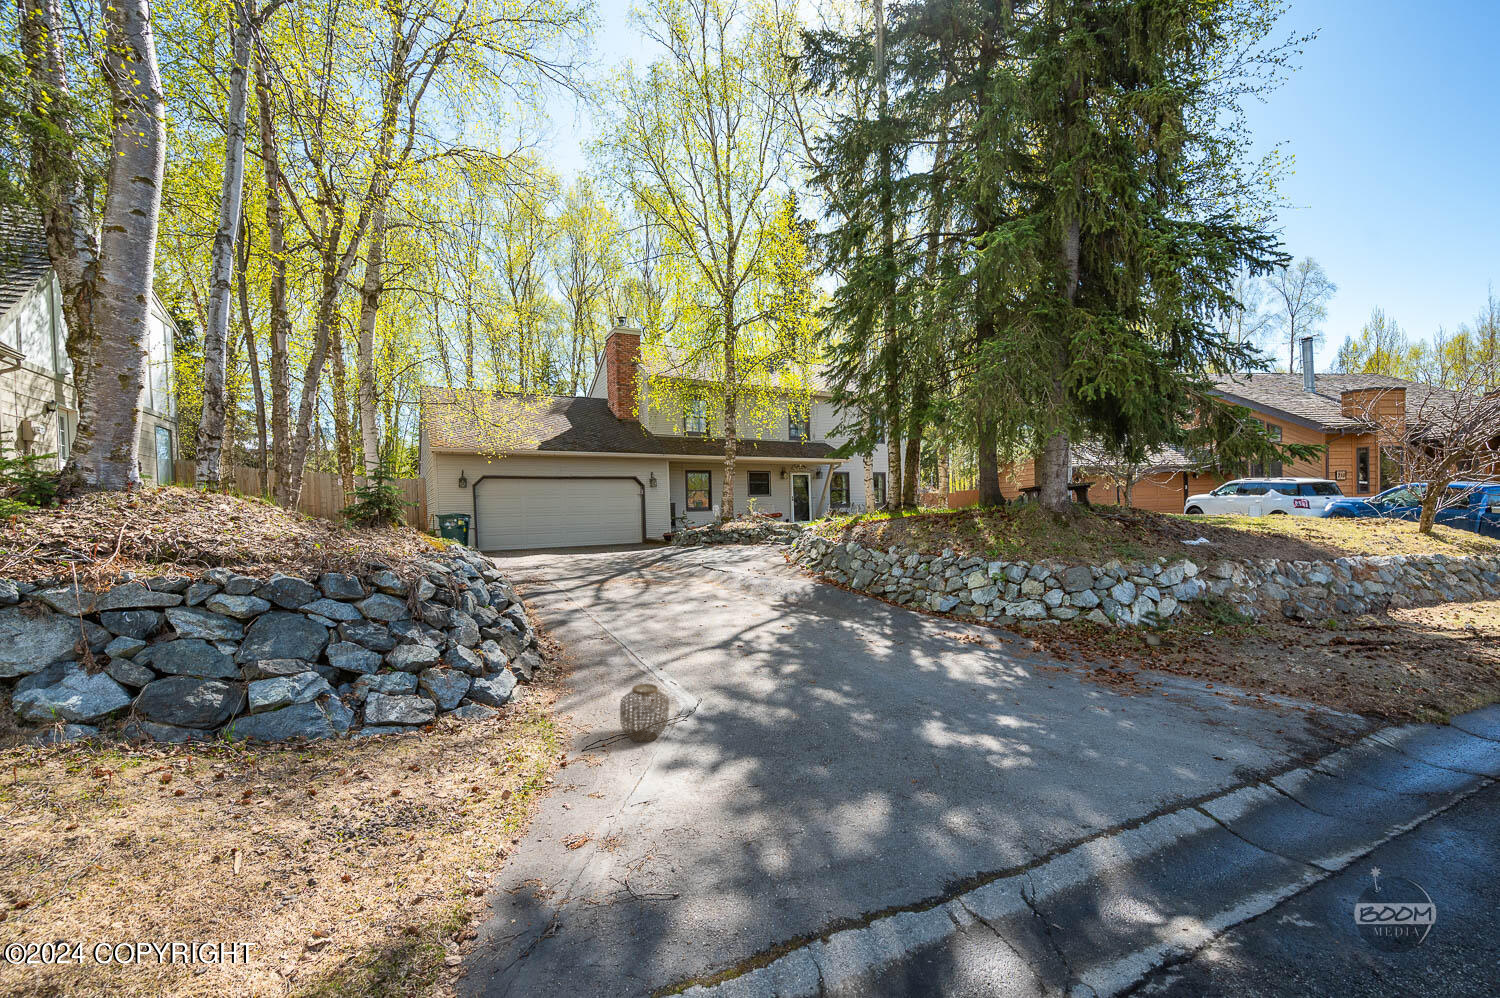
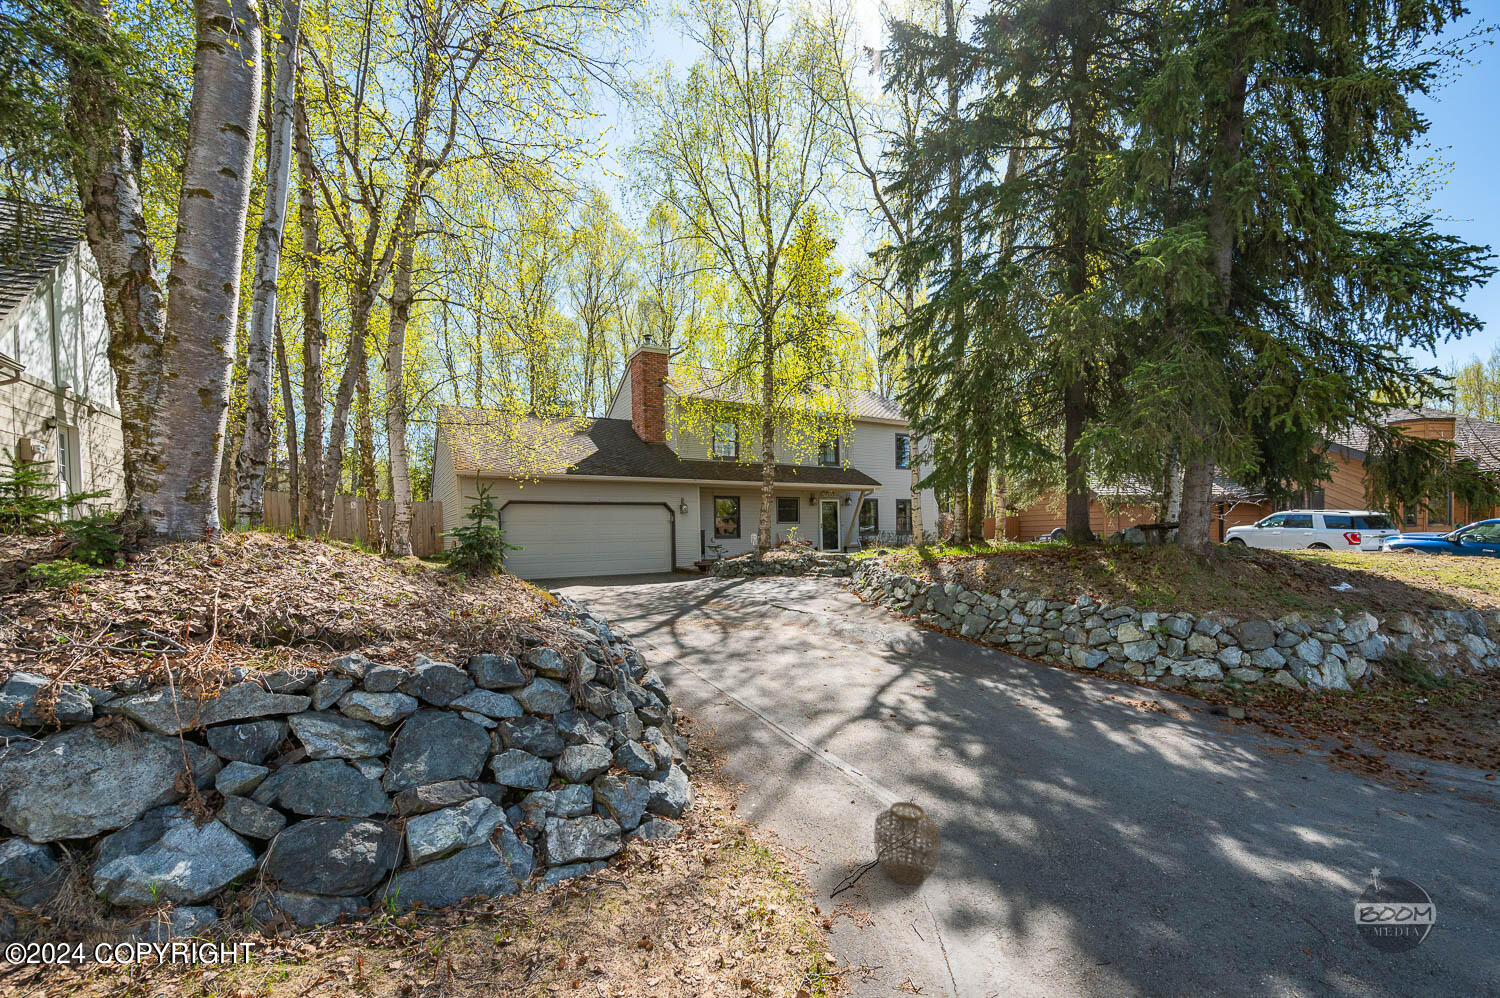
potted plant: present [1138,611,1173,645] -> present [1217,677,1261,719]

